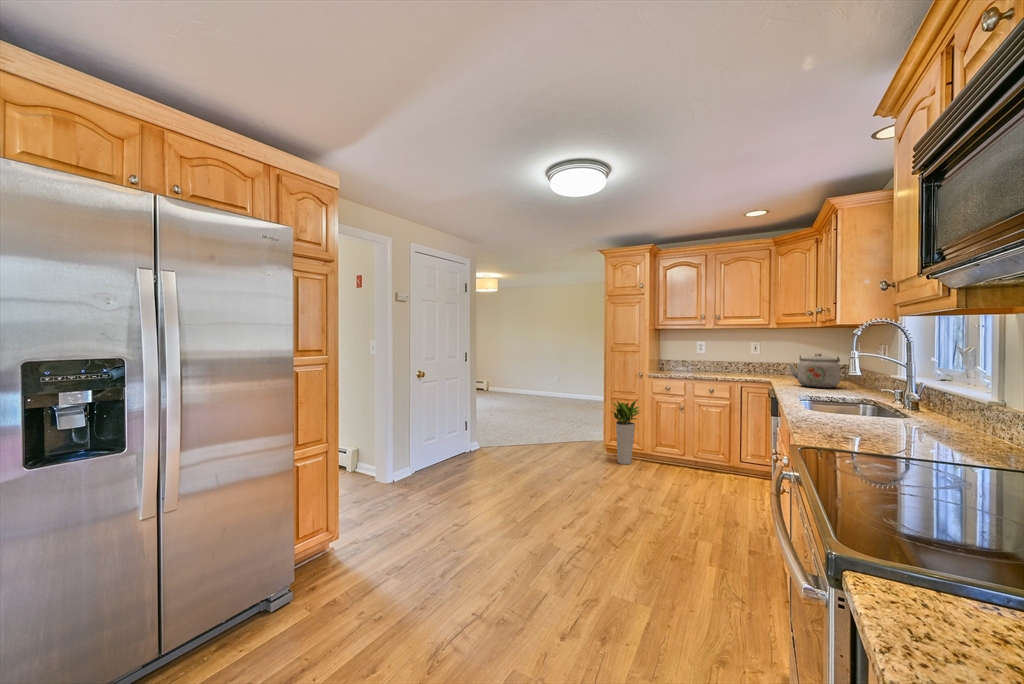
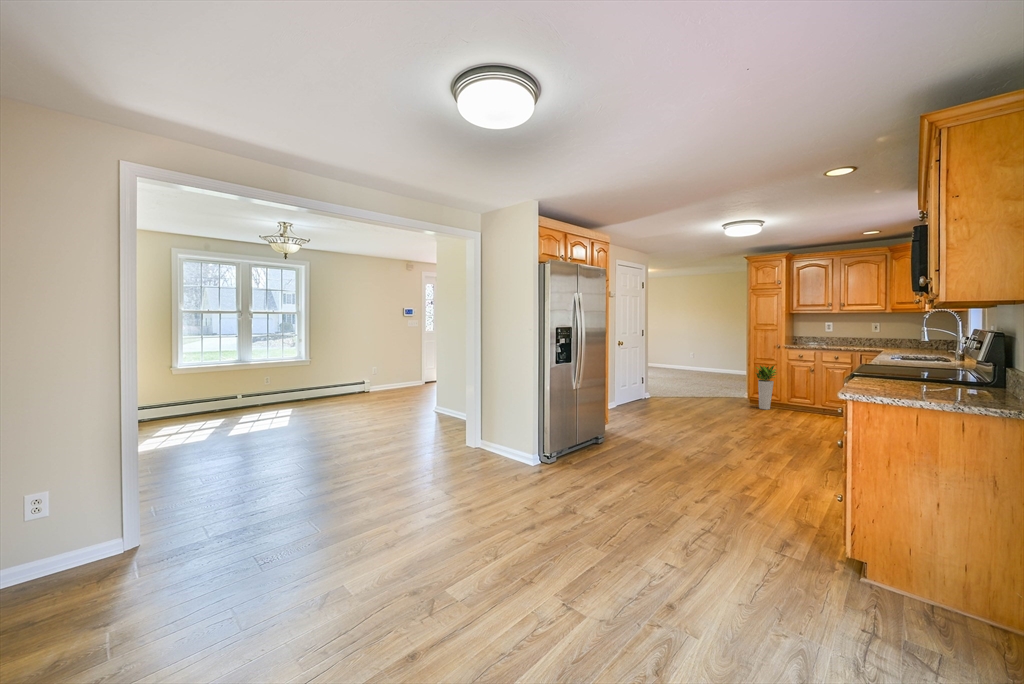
kettle: present [789,354,840,388] -> none [895,329,936,352]

